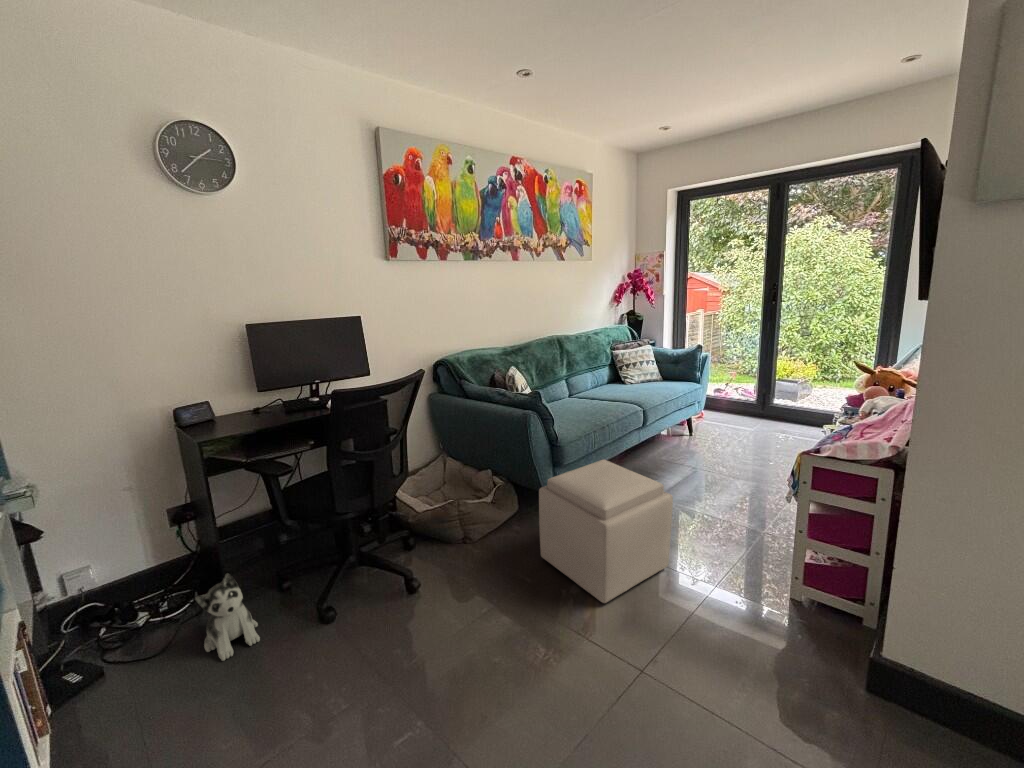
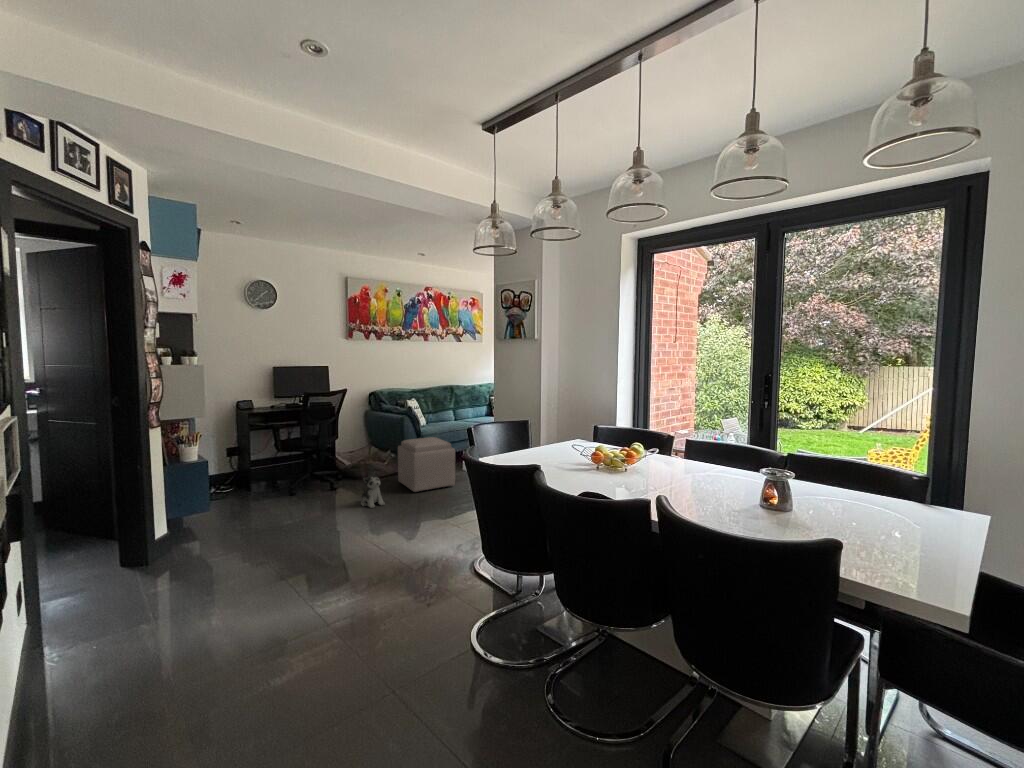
plush toy: present [195,573,260,661] -> present [361,471,385,508]

